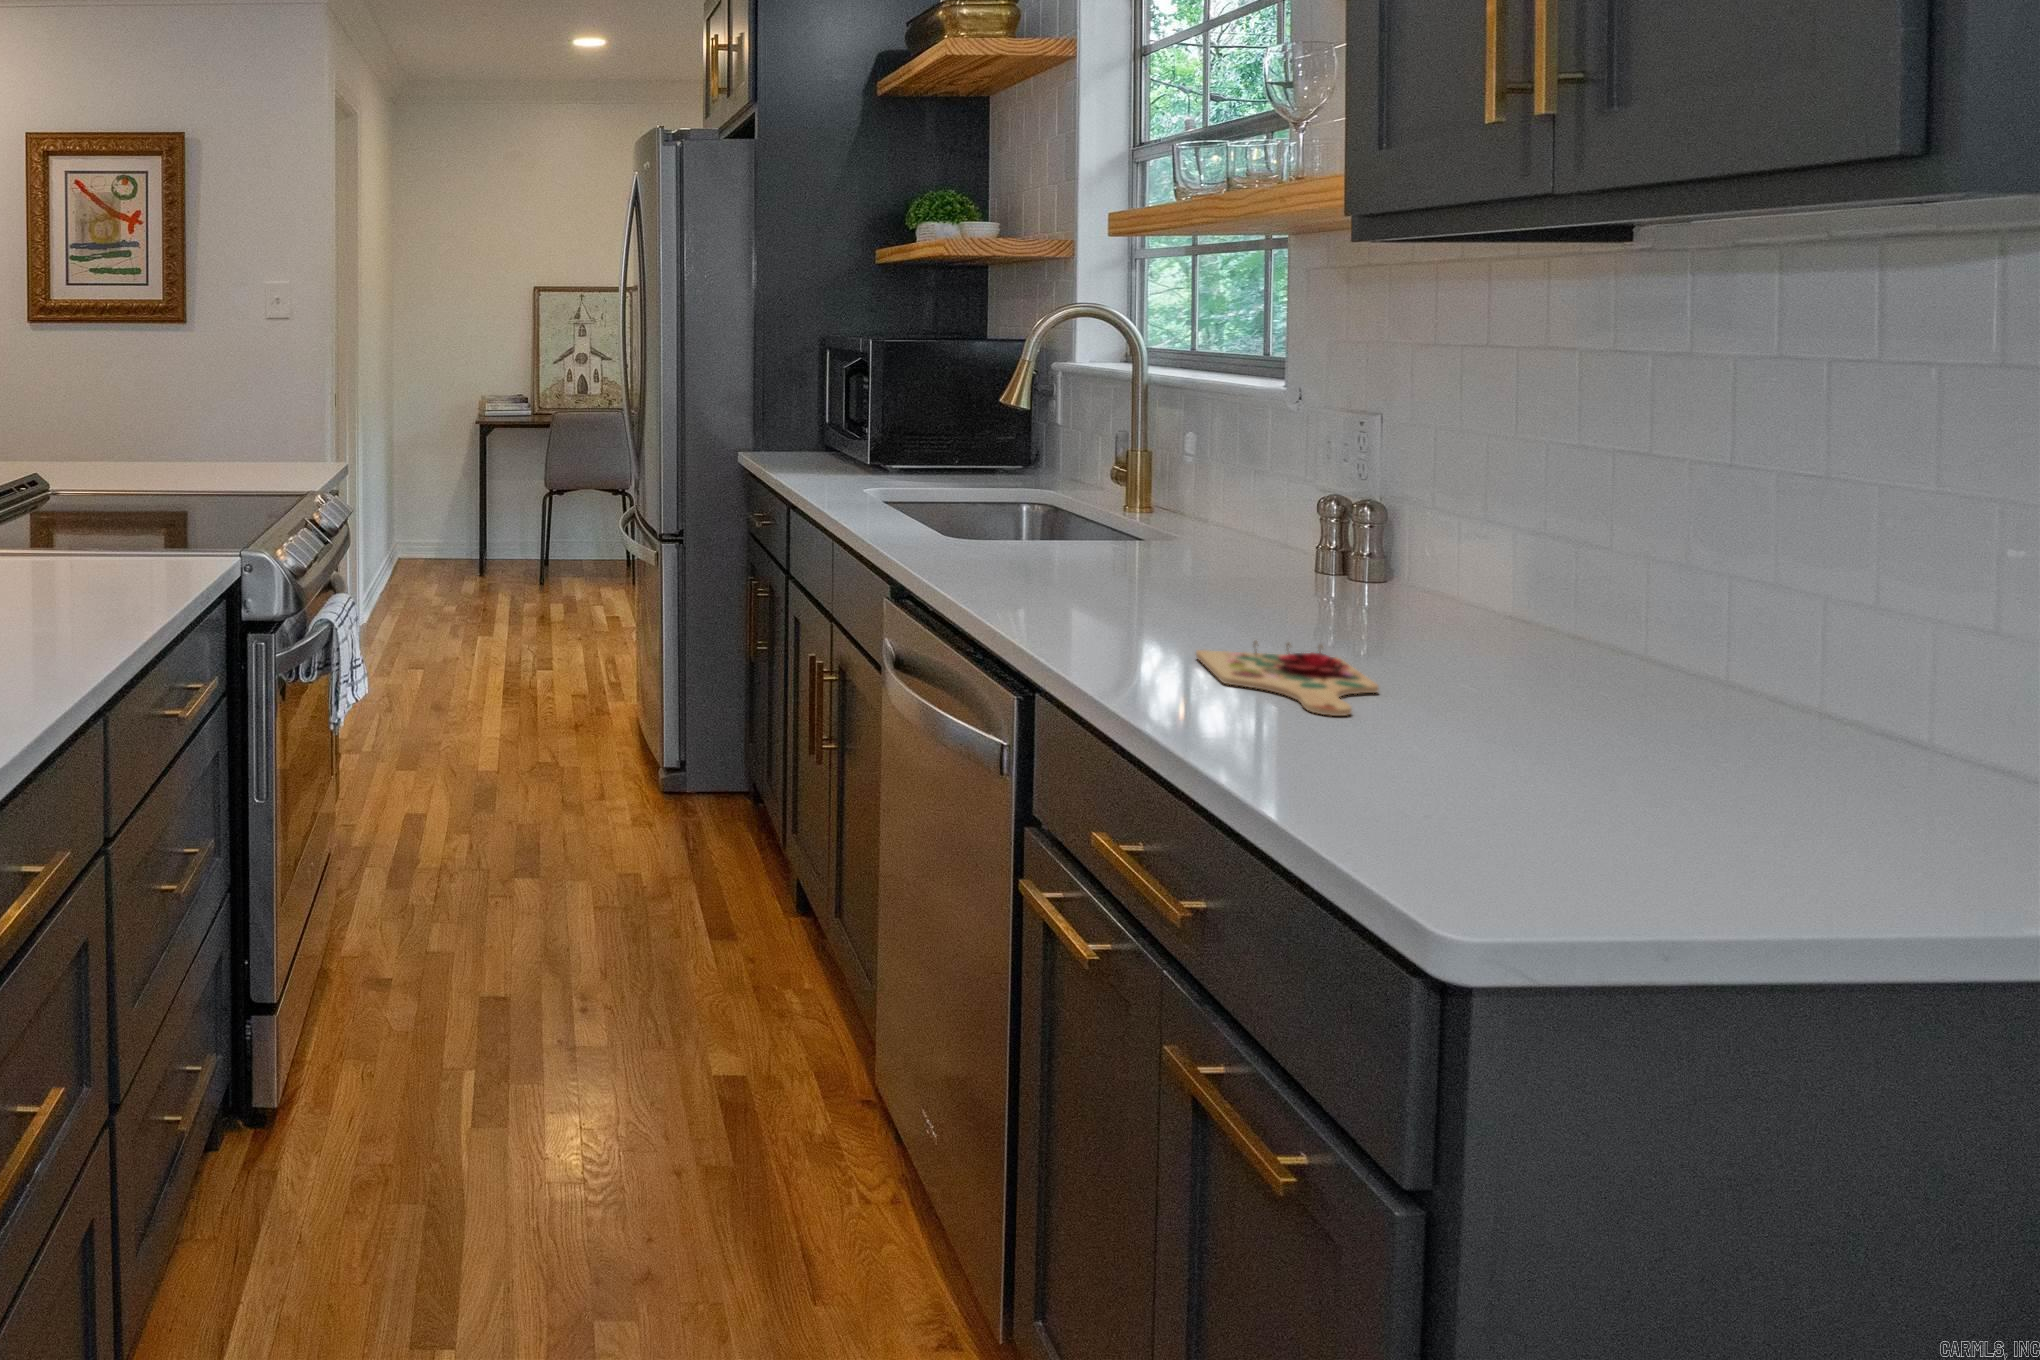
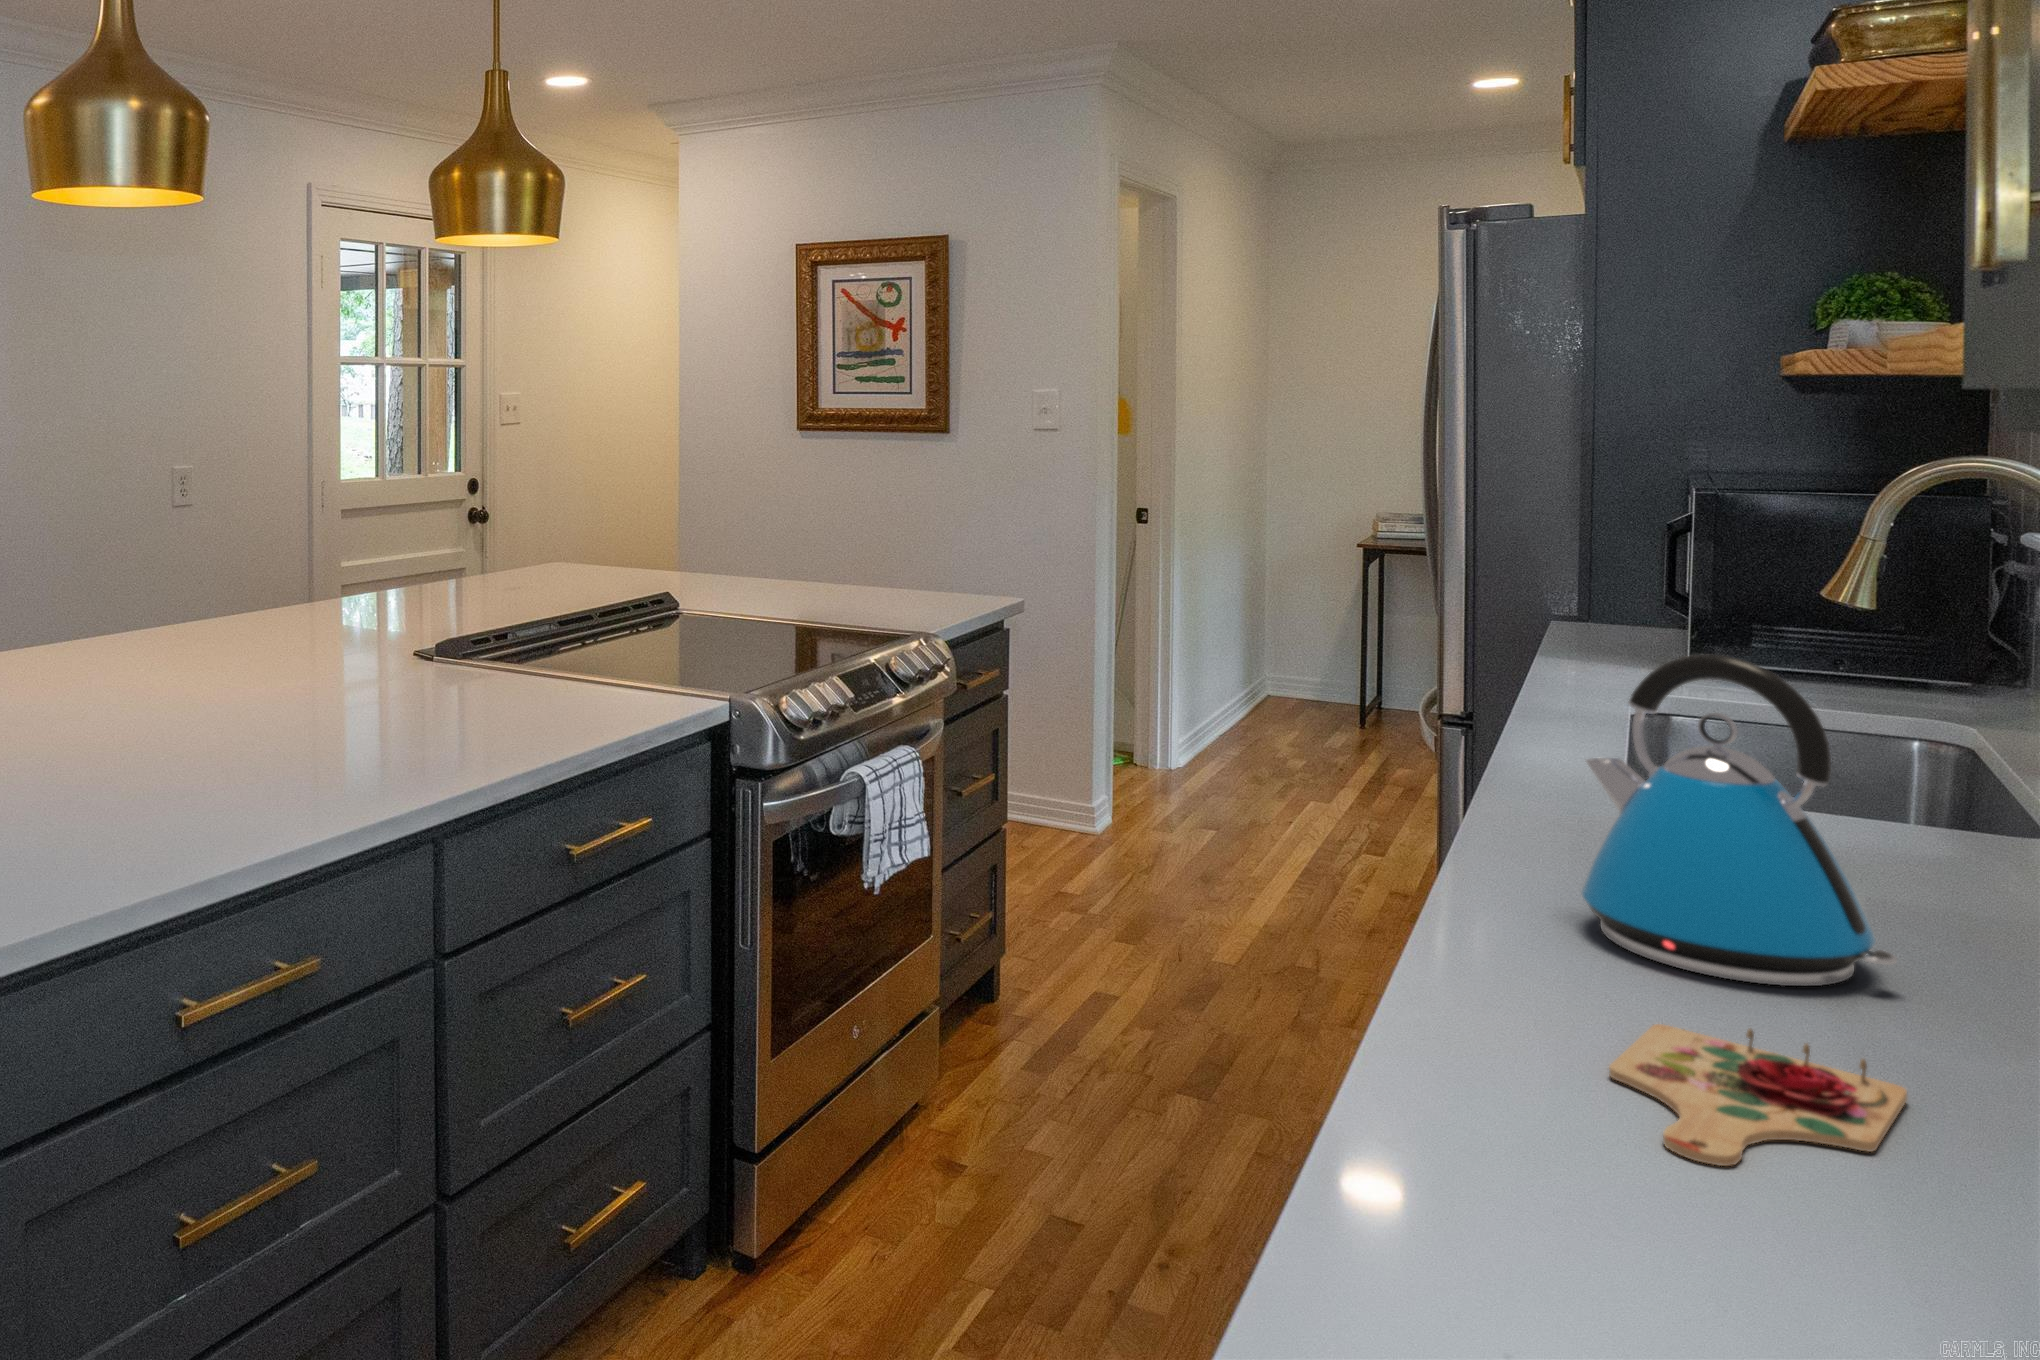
kettle: none [1046,409,1237,623] -> present [1581,654,1897,986]

